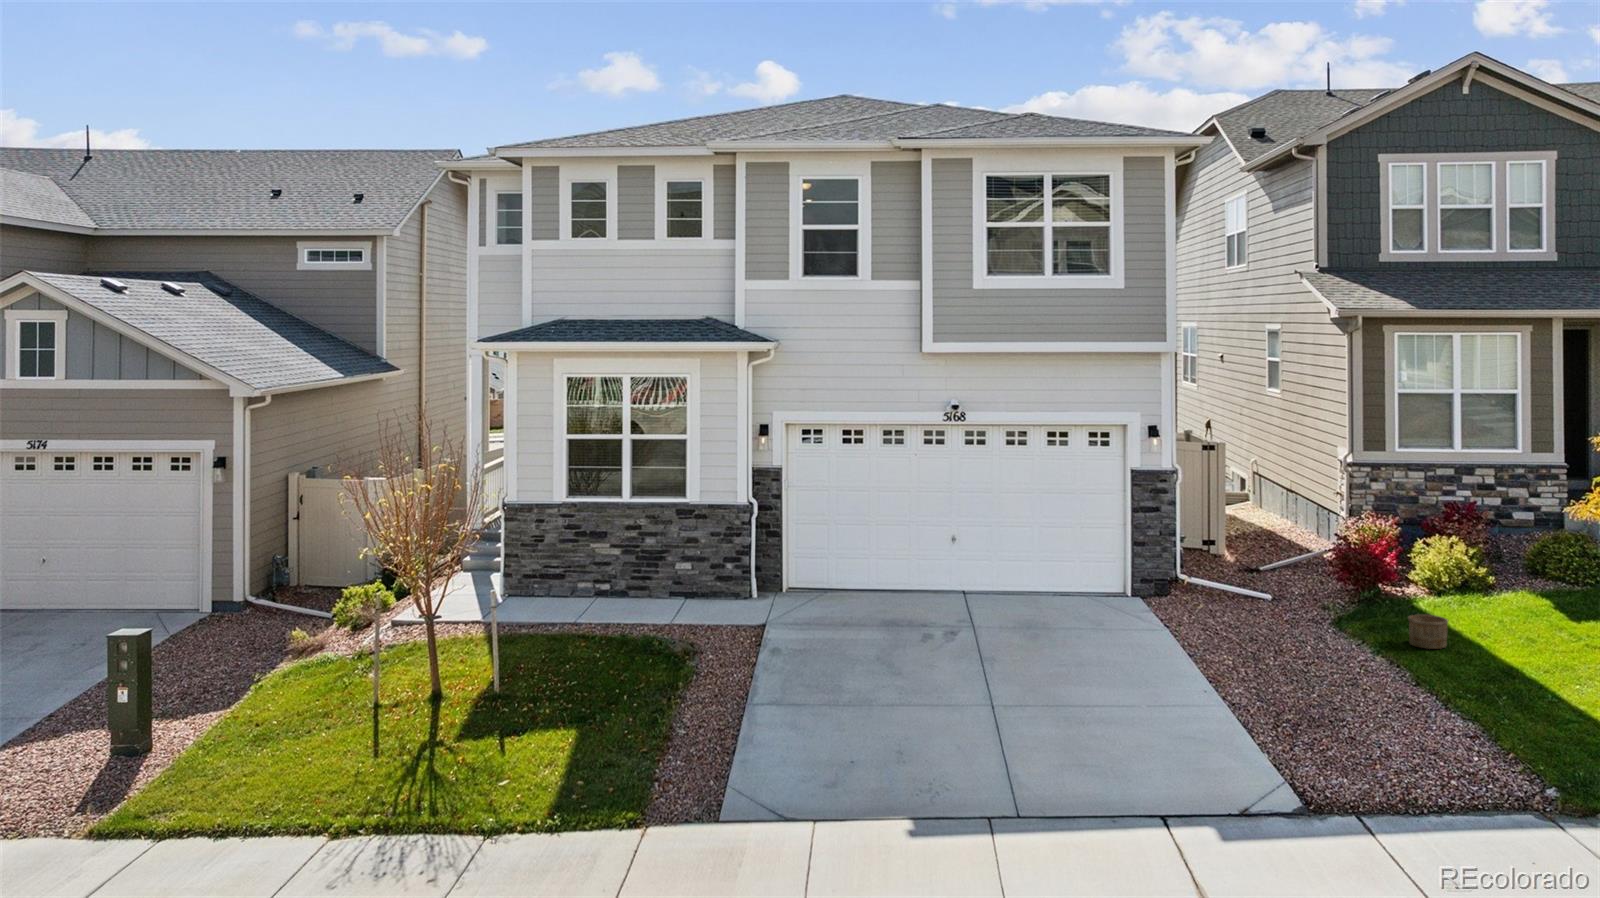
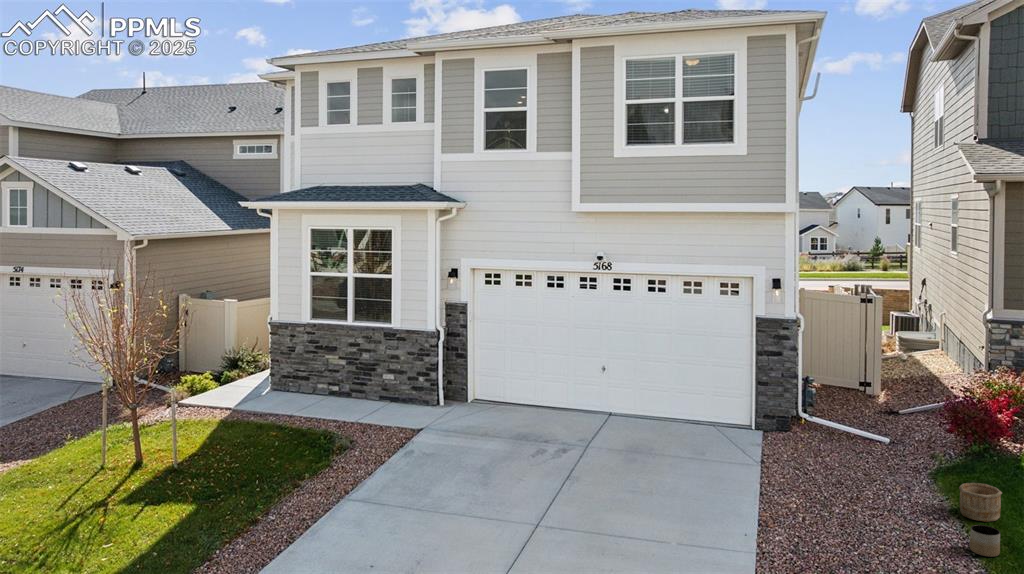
planter: none [1447,647,1477,675] -> present [970,525,1000,557]

